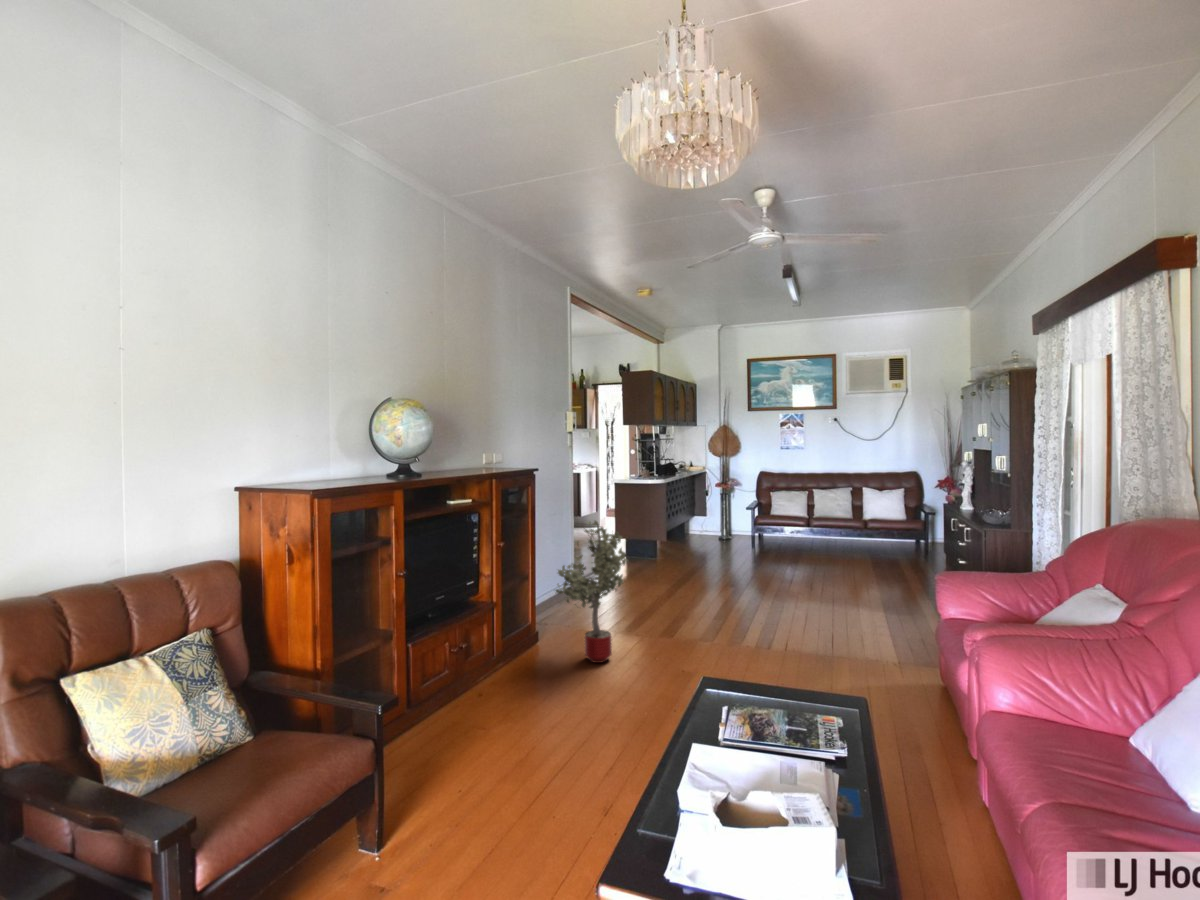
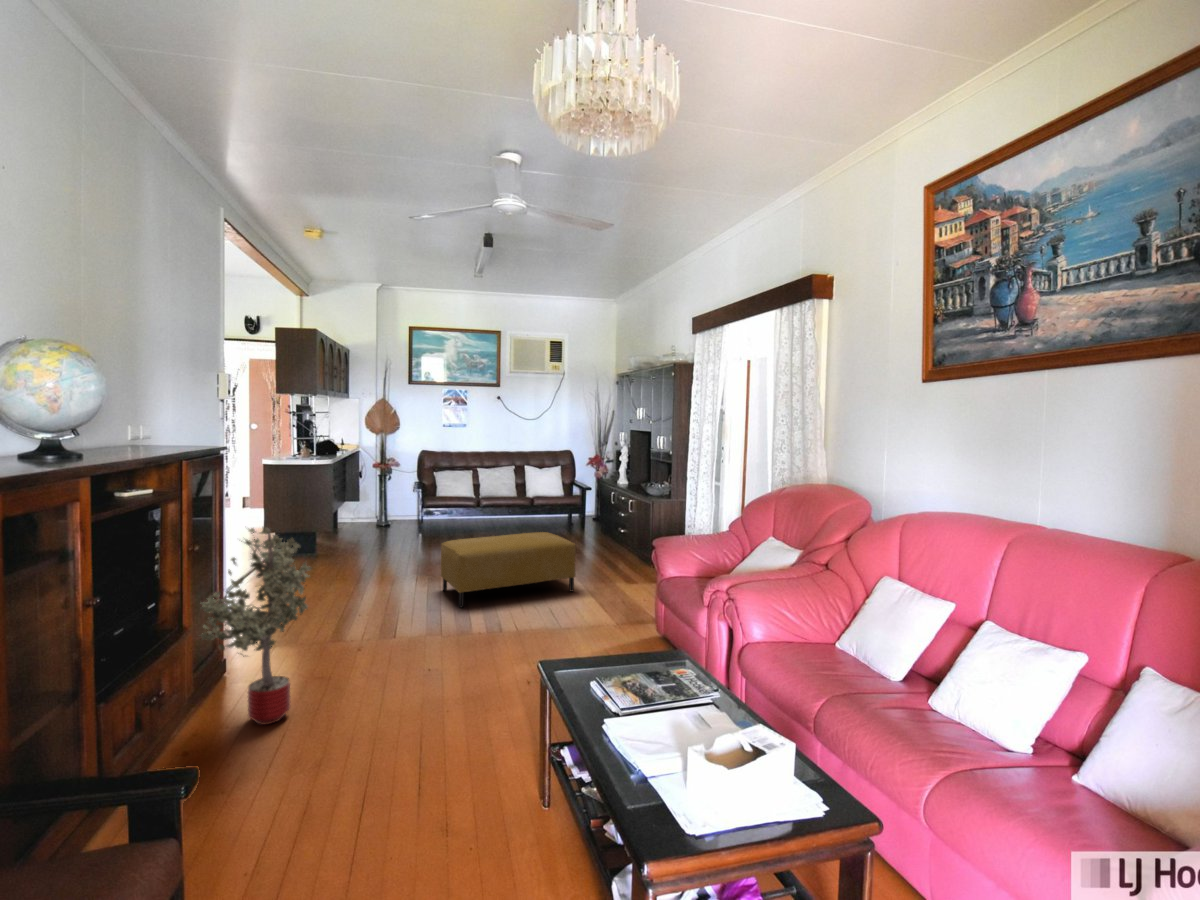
ottoman: none [753,550,886,611] -> present [441,532,576,608]

